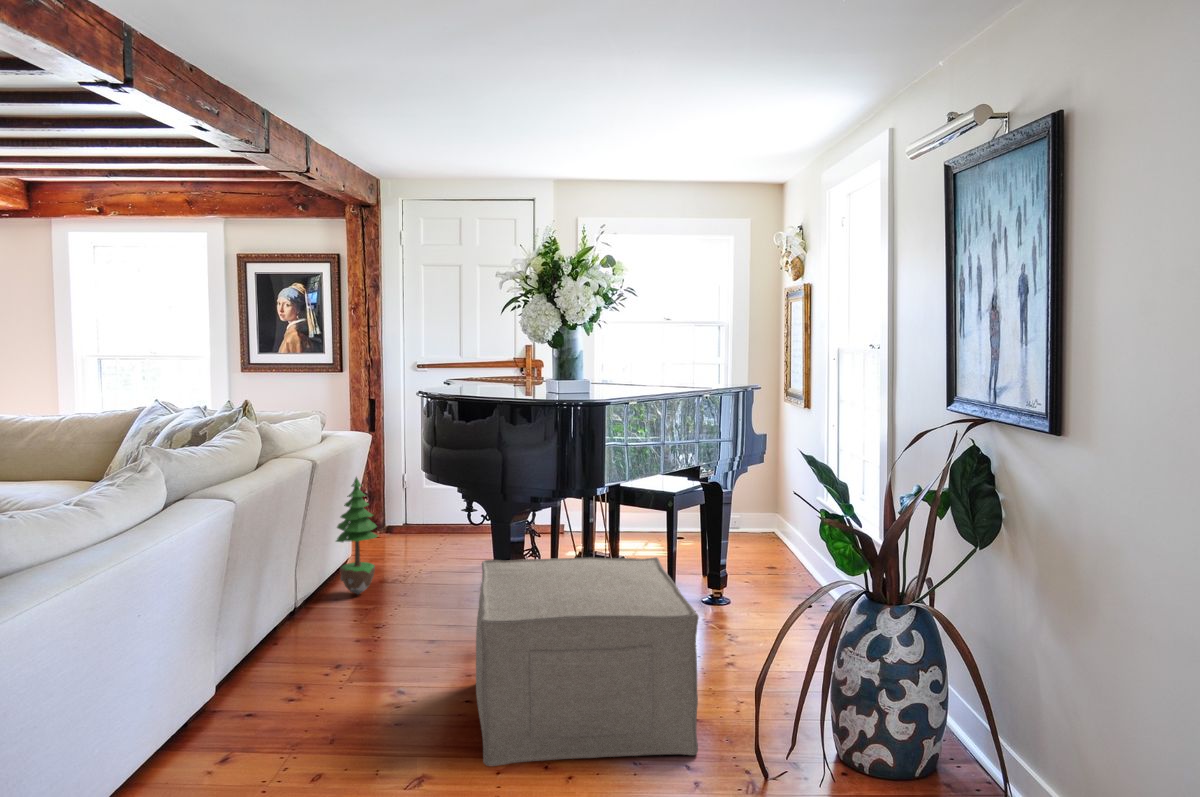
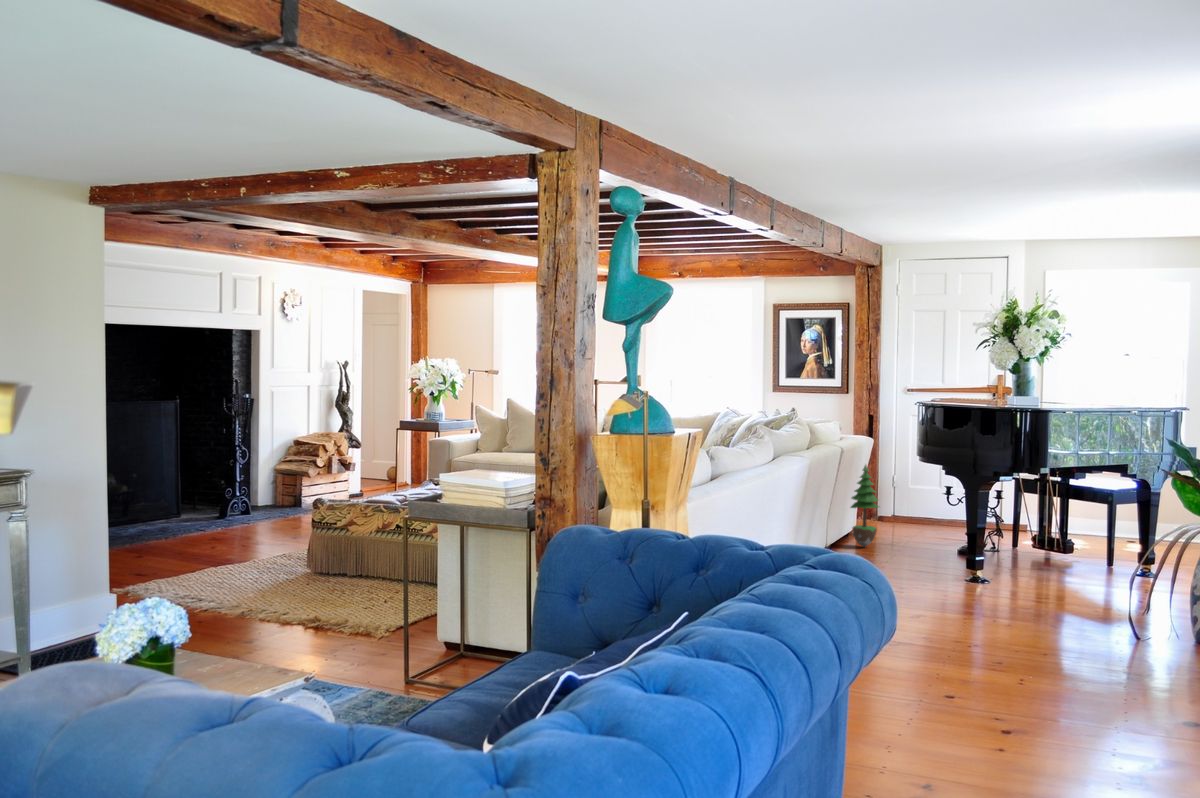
ottoman: present [476,557,699,766] -> none [949,510,1088,626]

